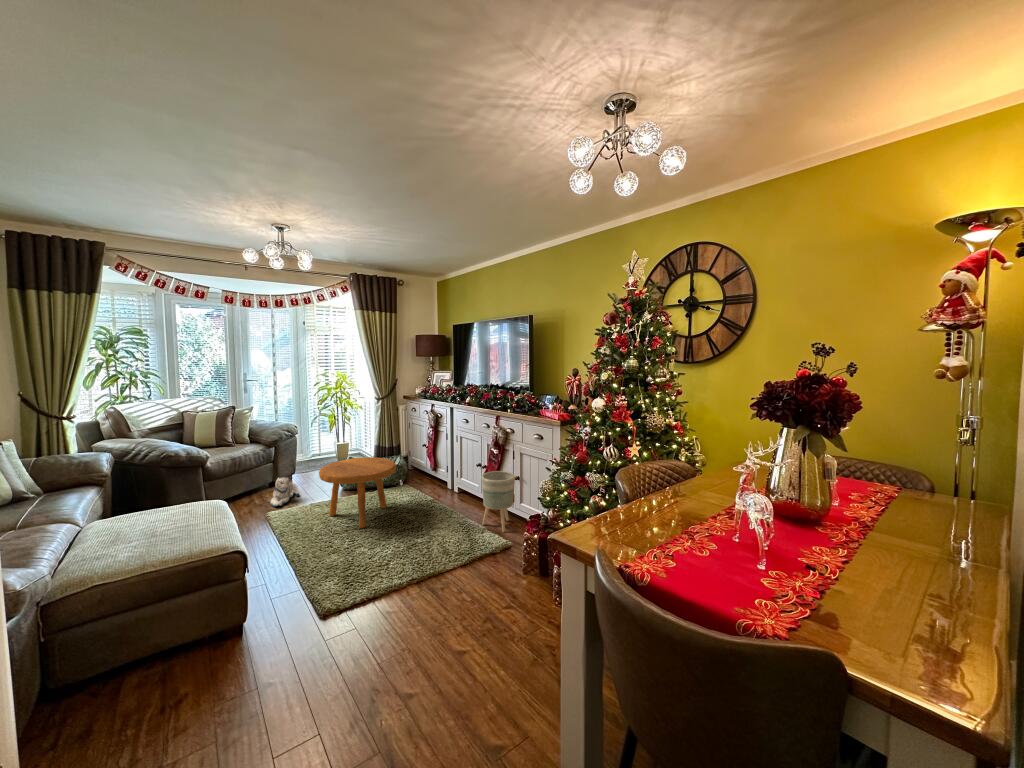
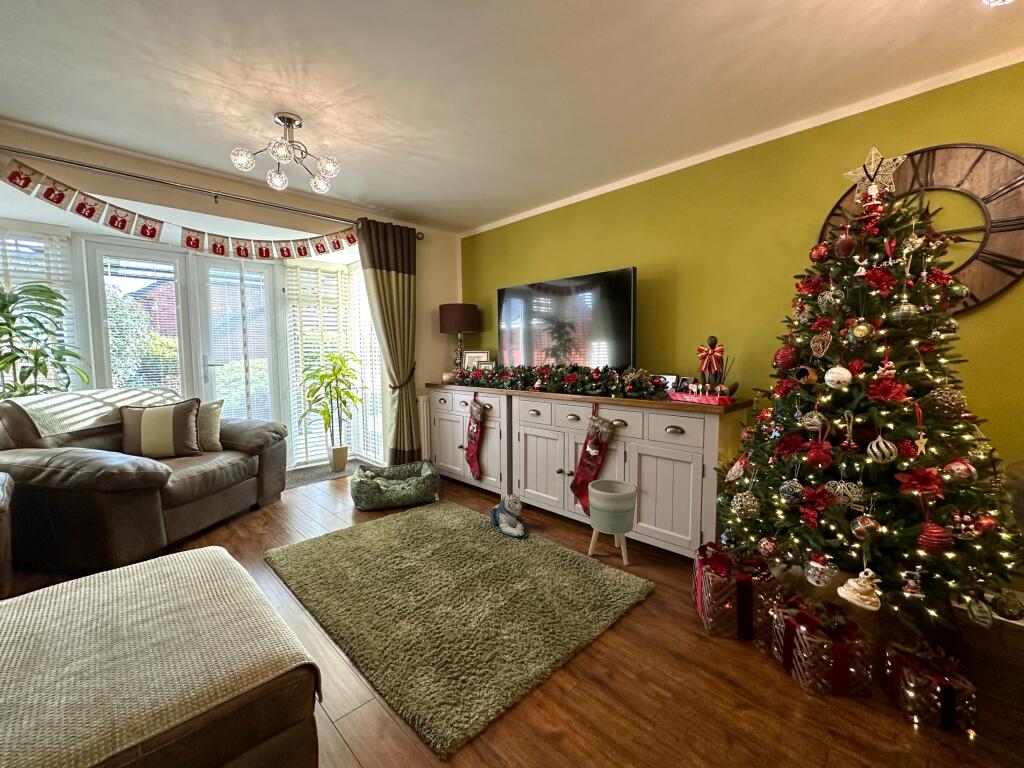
footstool: present [319,457,396,528] -> none [350,465,457,570]
plush toy: present [270,477,299,507] -> present [491,494,524,537]

